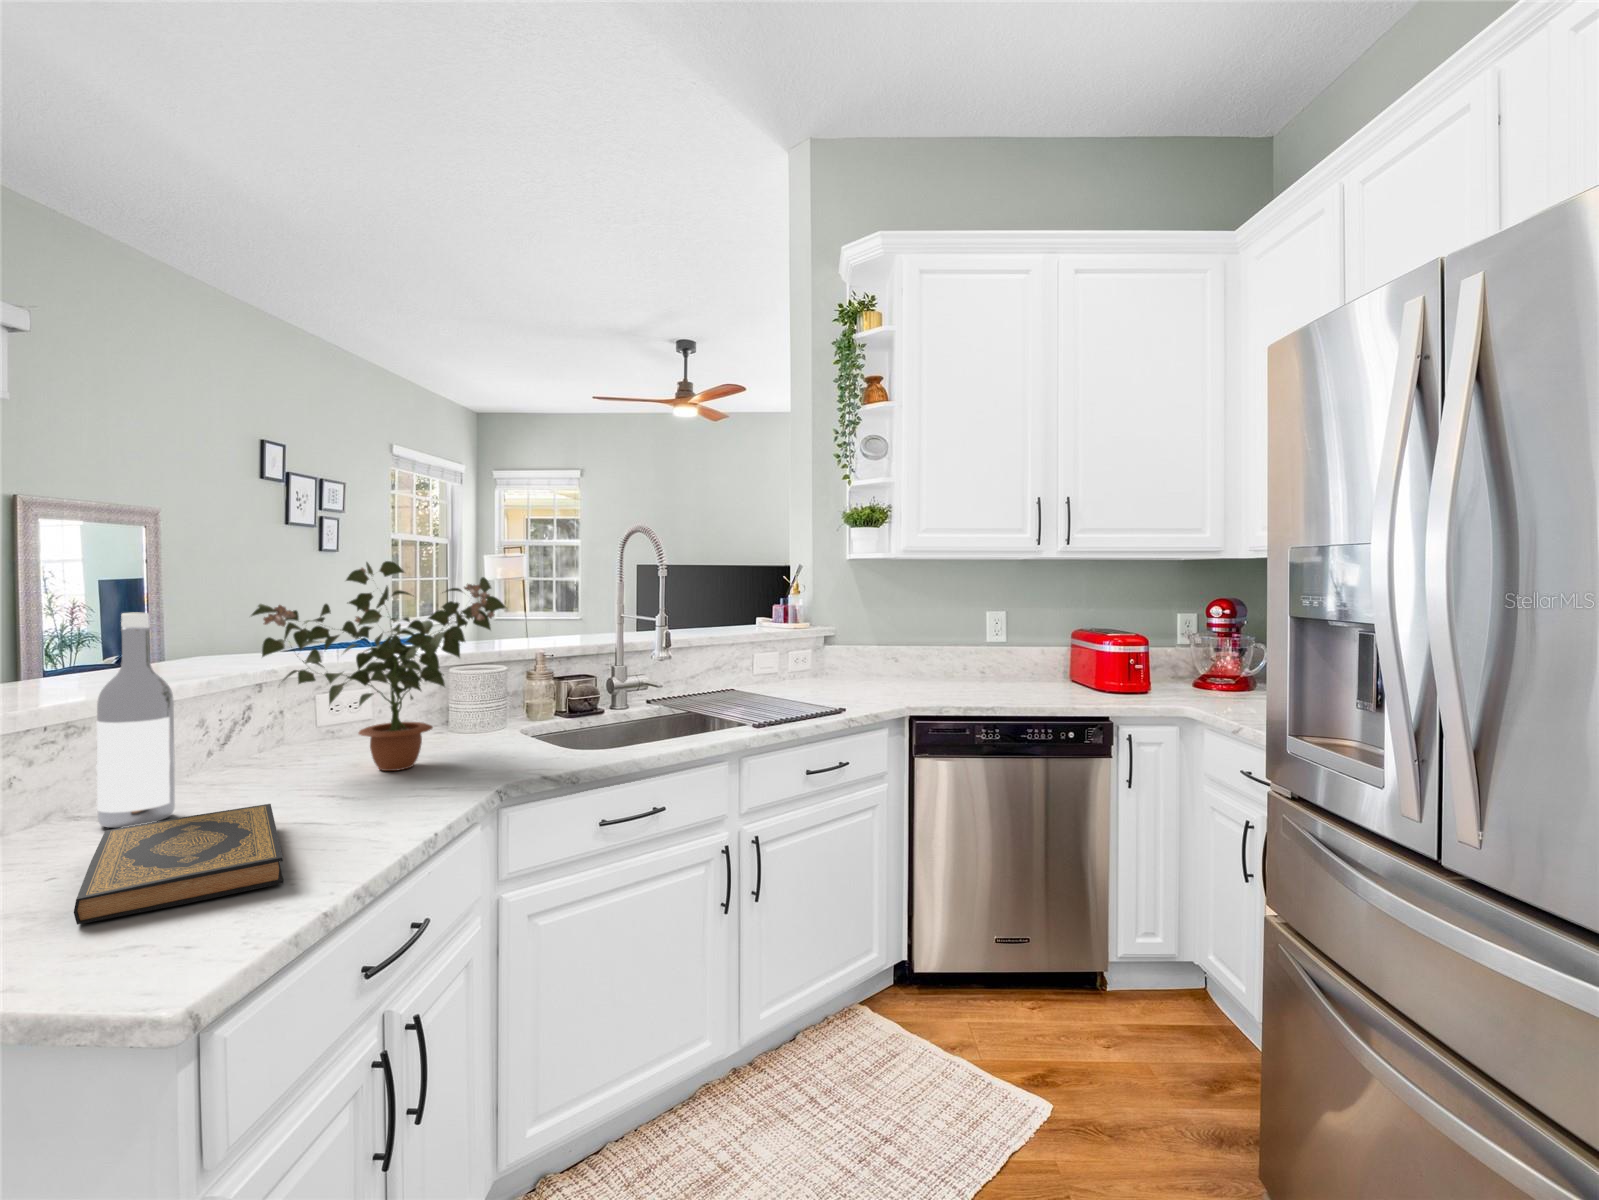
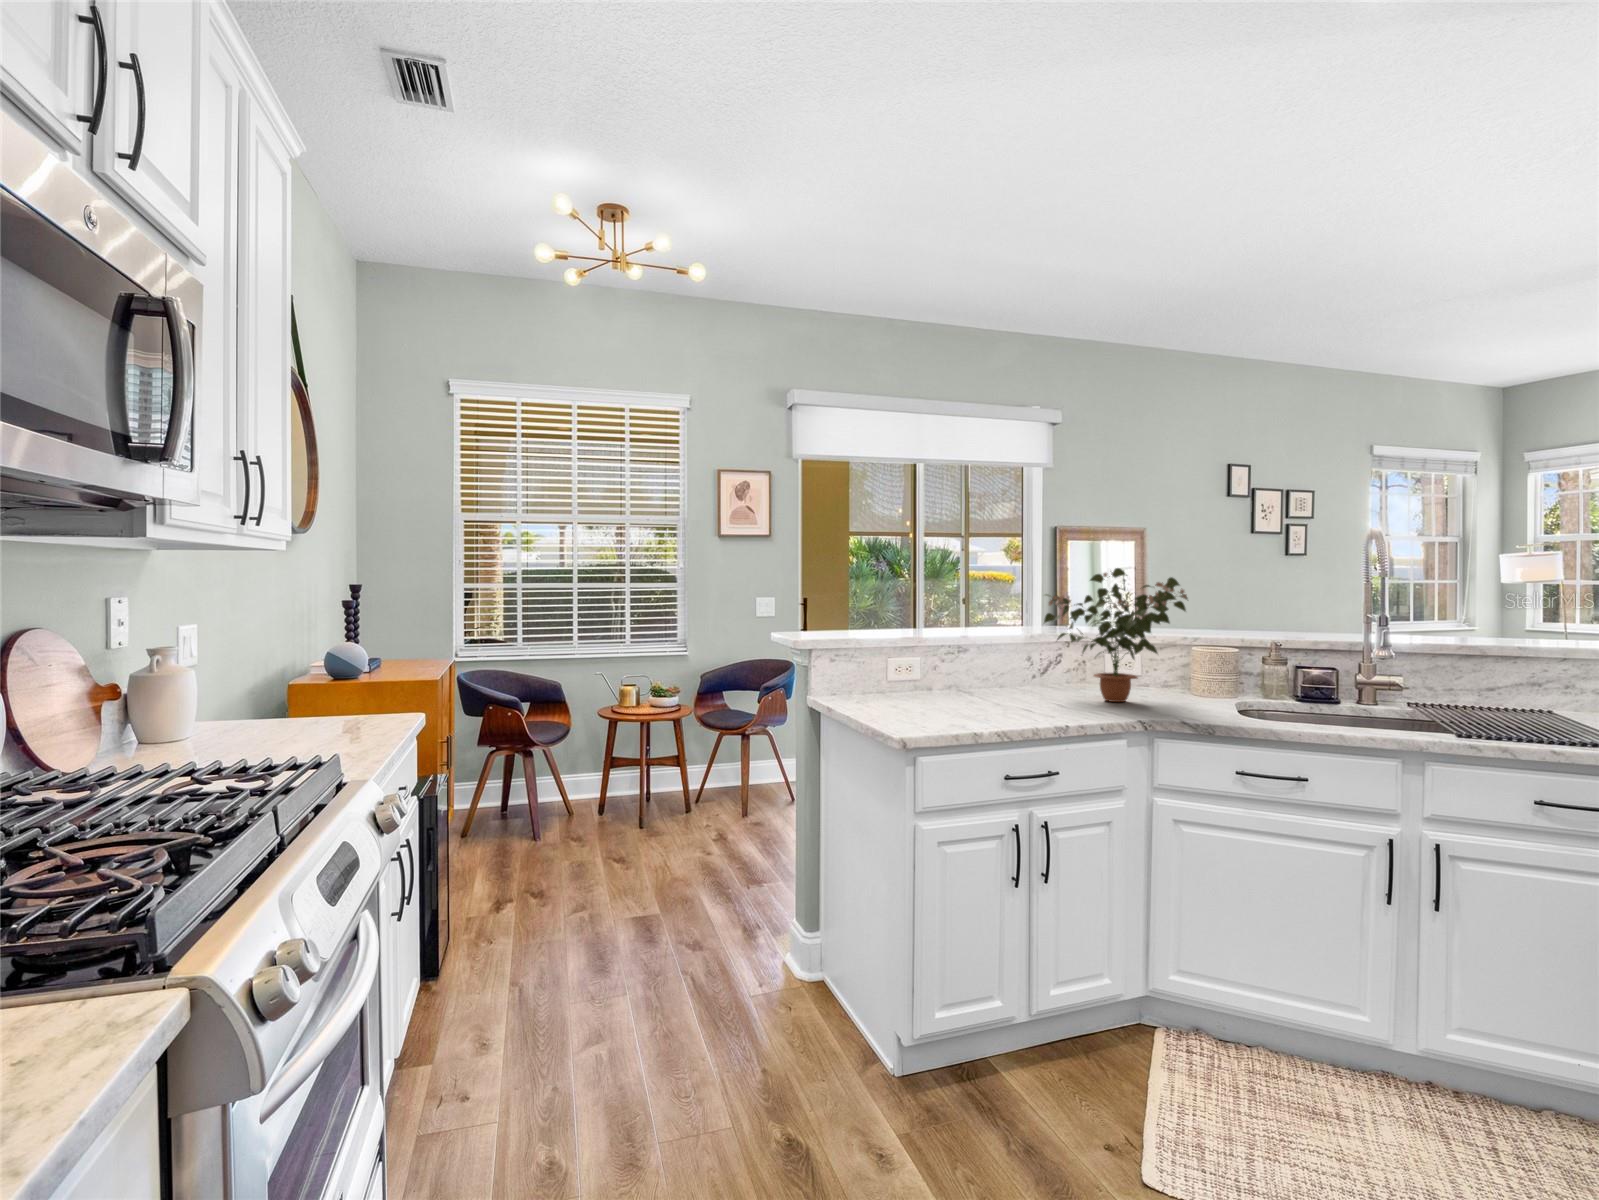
wine bottle: present [96,613,175,828] -> none [969,597,997,697]
hardback book: present [74,804,283,925] -> none [925,692,1020,720]

